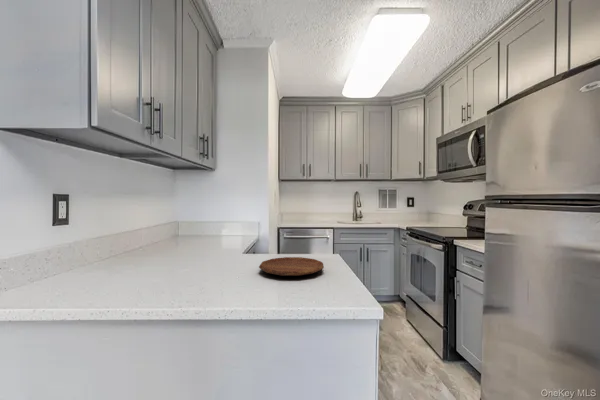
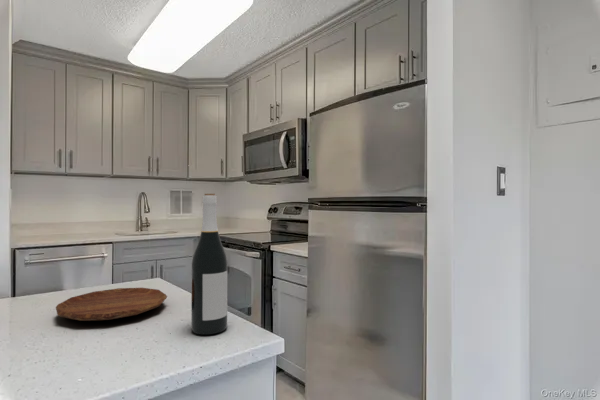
wine bottle: none [322,193,348,299] -> present [191,194,227,335]

